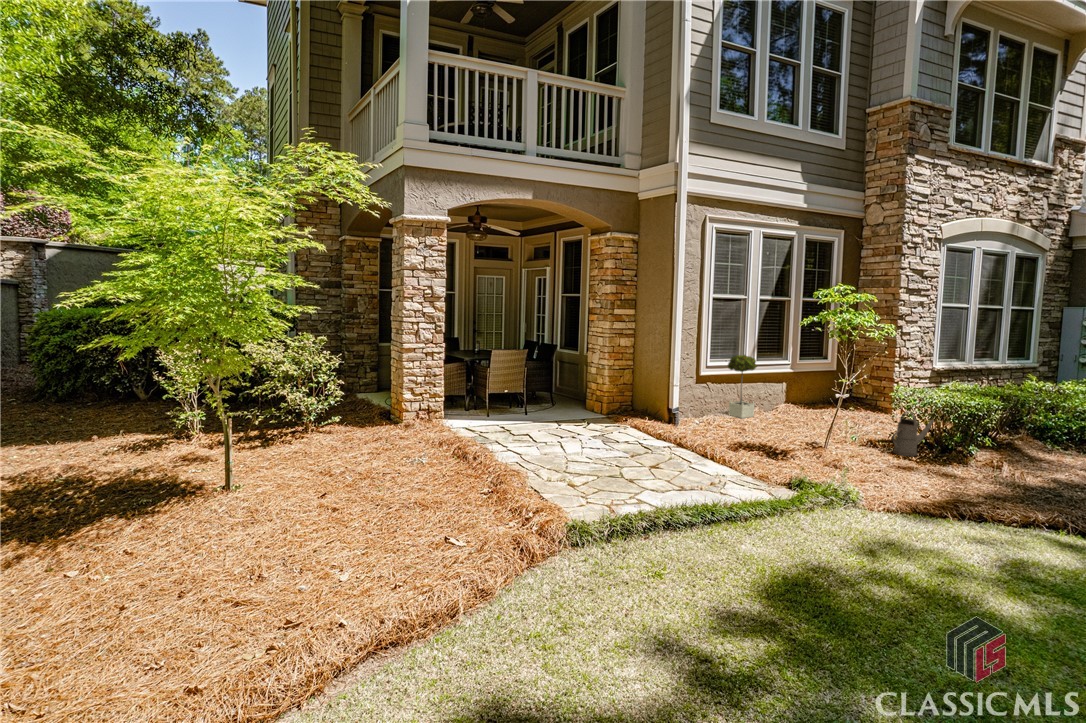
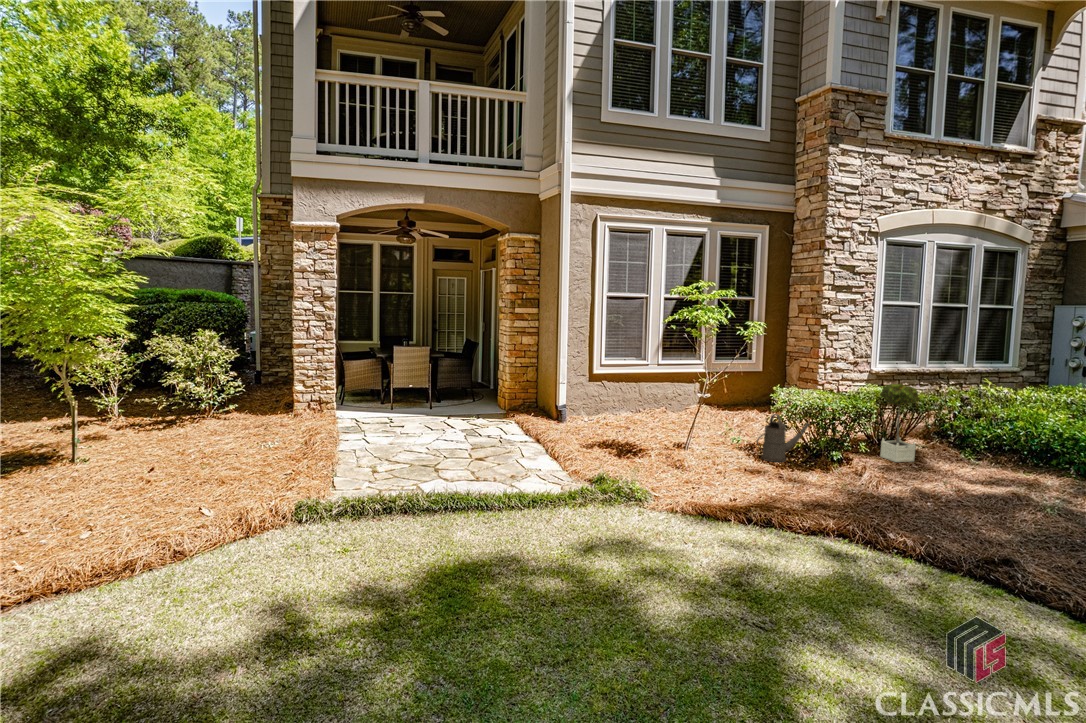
potted tree: present [728,355,757,418] -> present [880,384,920,462]

